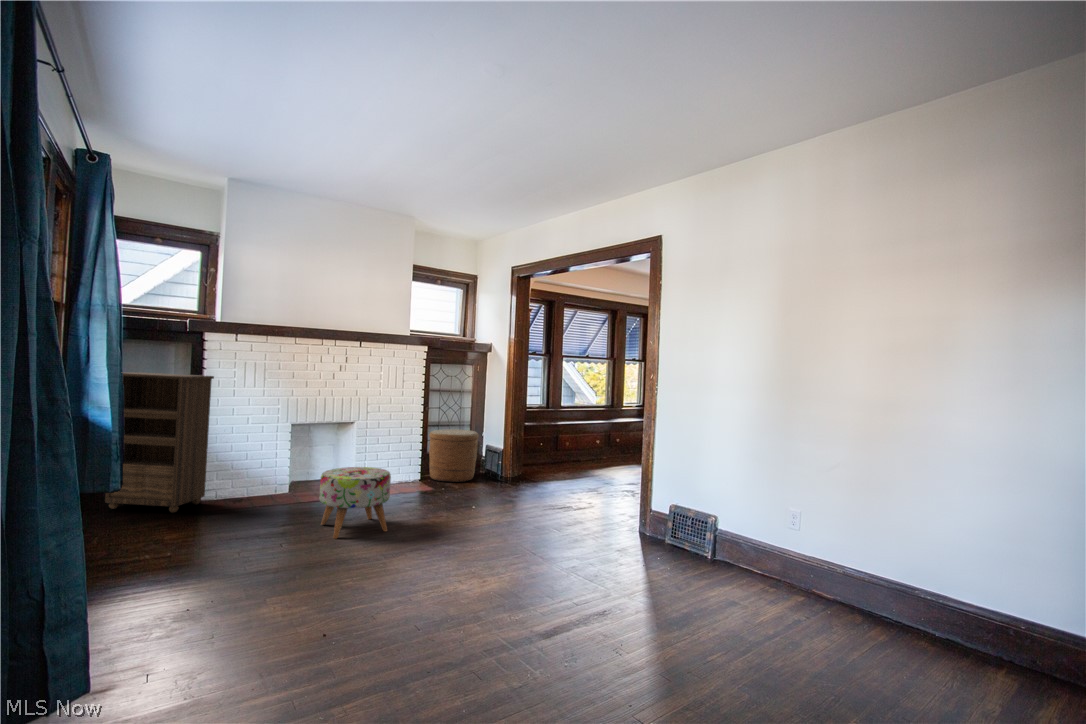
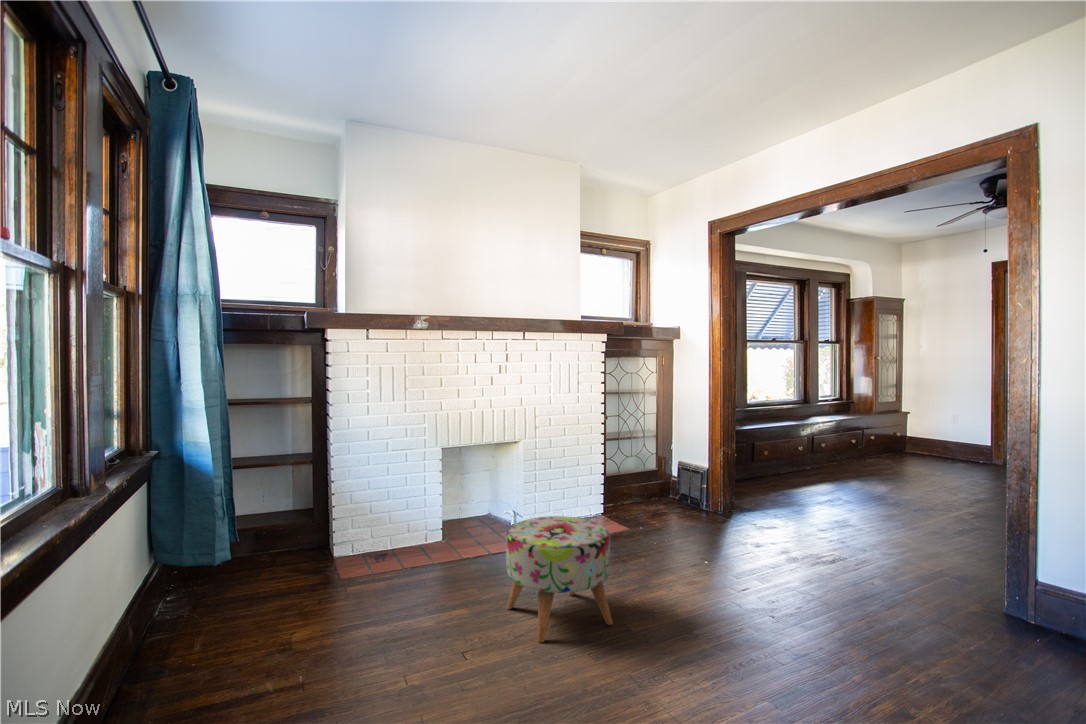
bookshelf: present [105,373,214,513] -> none [213,386,342,582]
basket: present [429,429,479,482] -> none [608,444,675,518]

